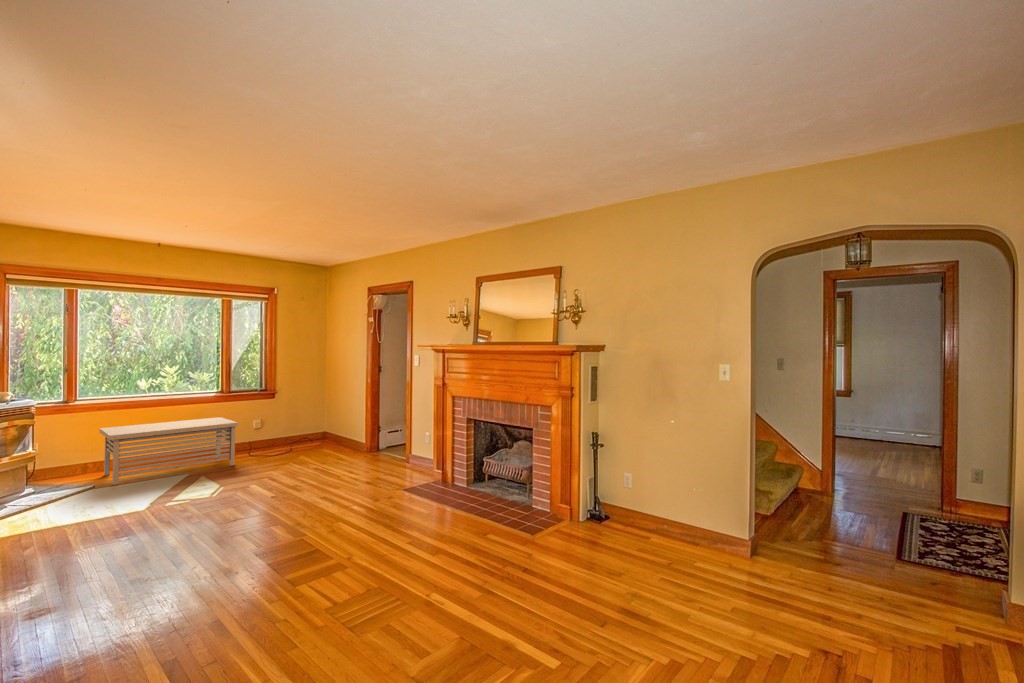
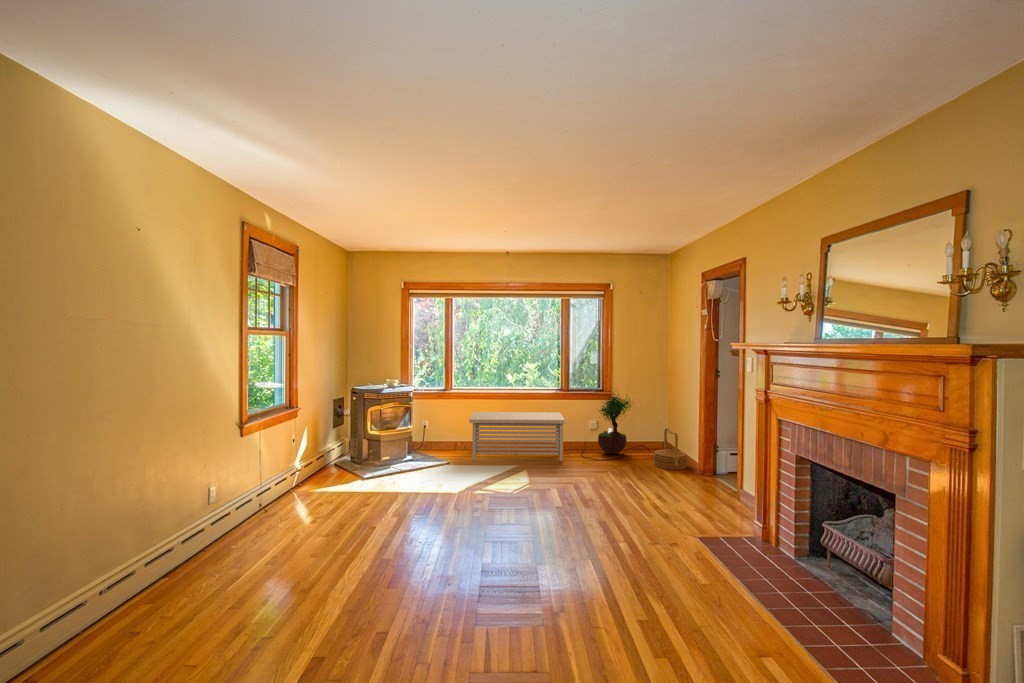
potted tree: none [265,389,303,451] -> present [598,394,631,454]
woven basket: none [325,419,355,454] -> present [654,428,688,470]

